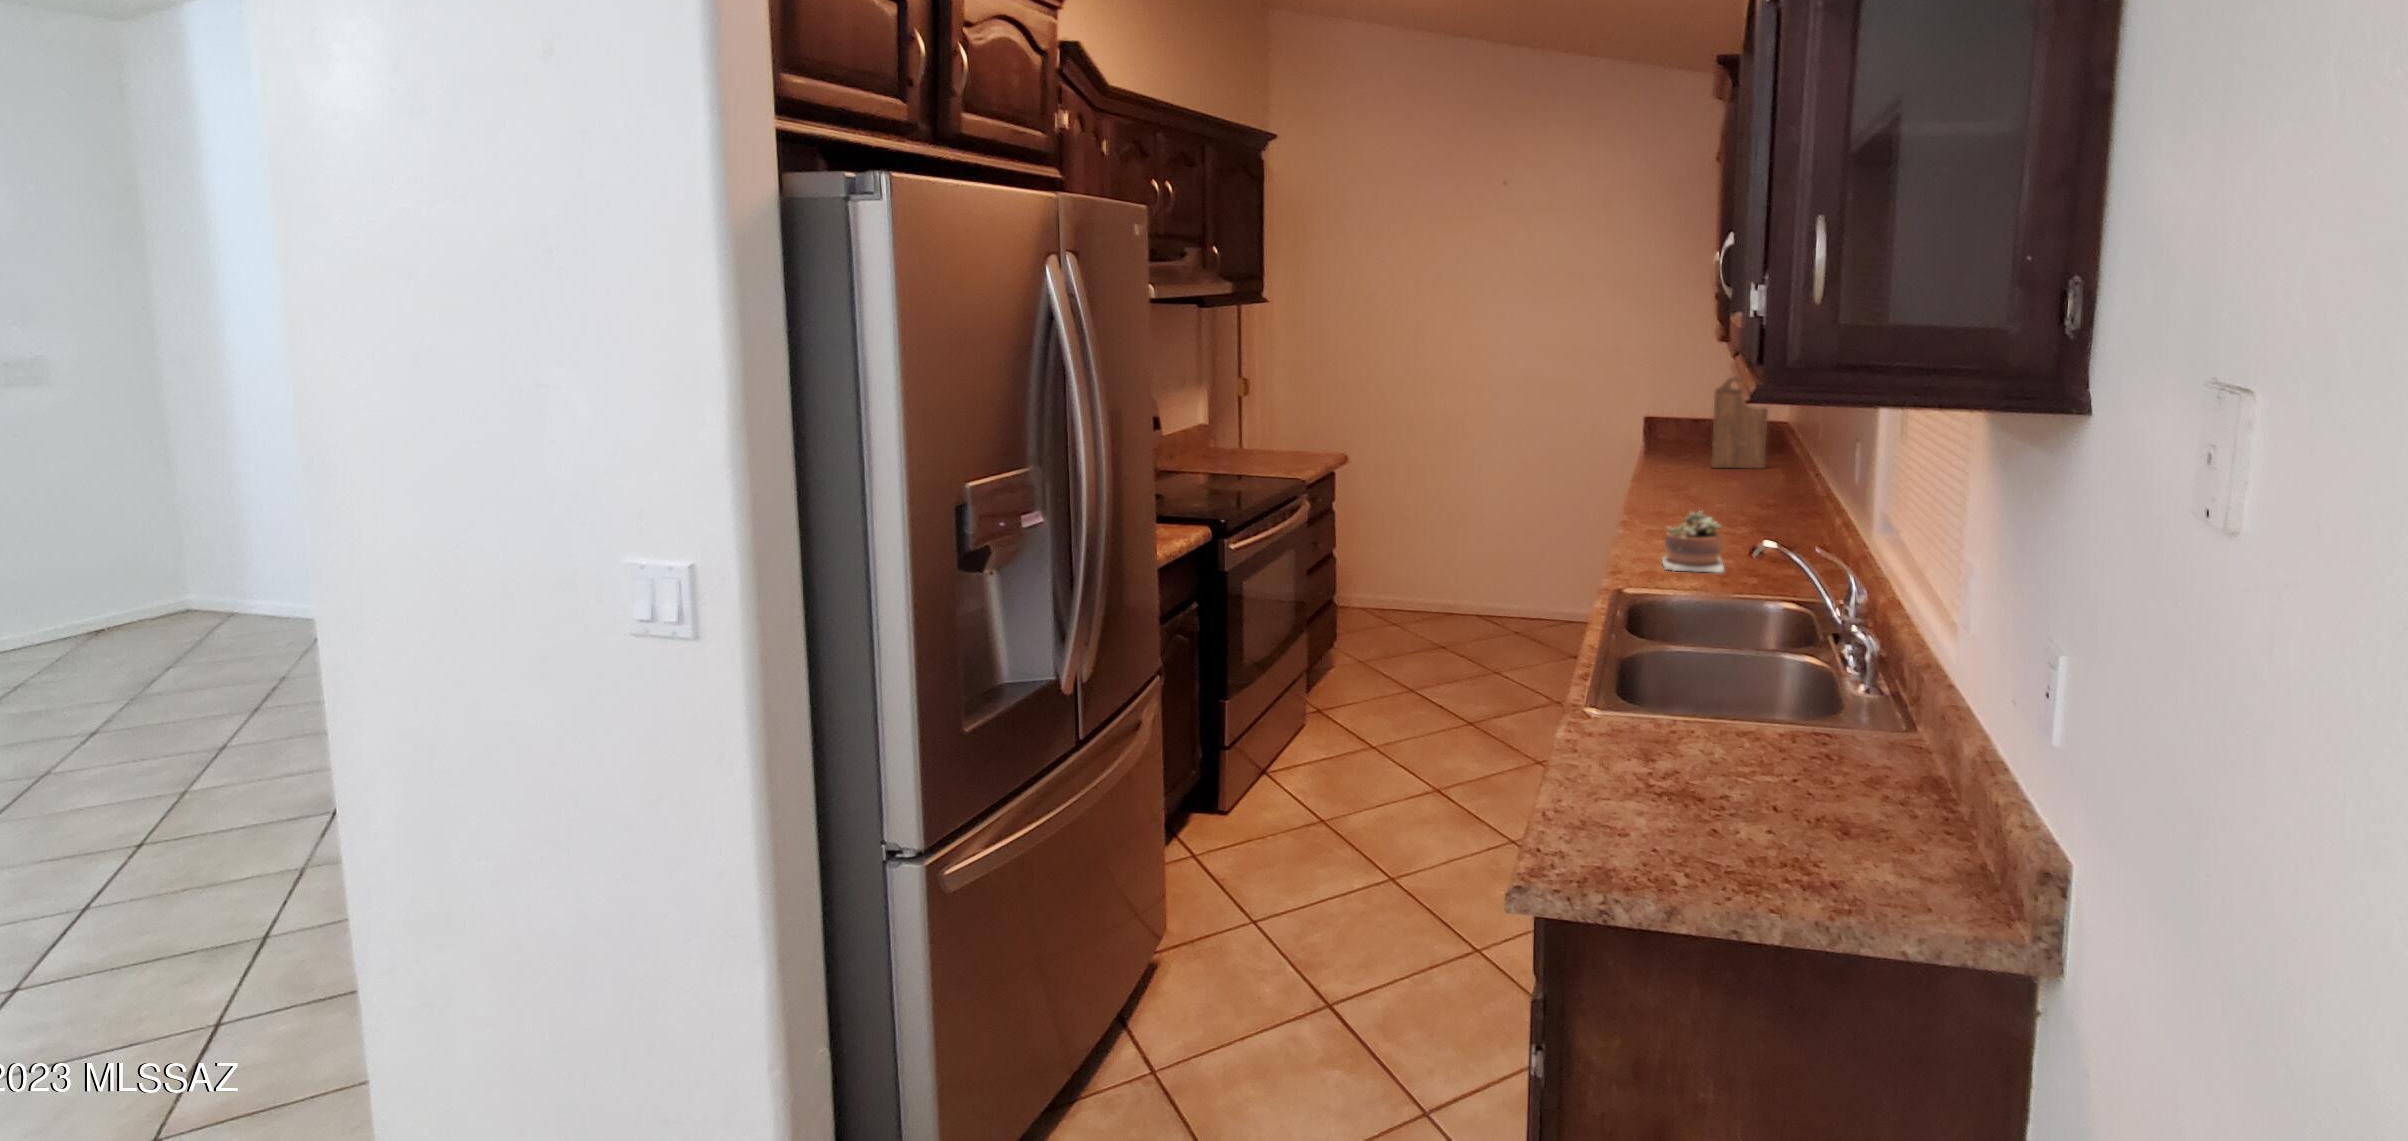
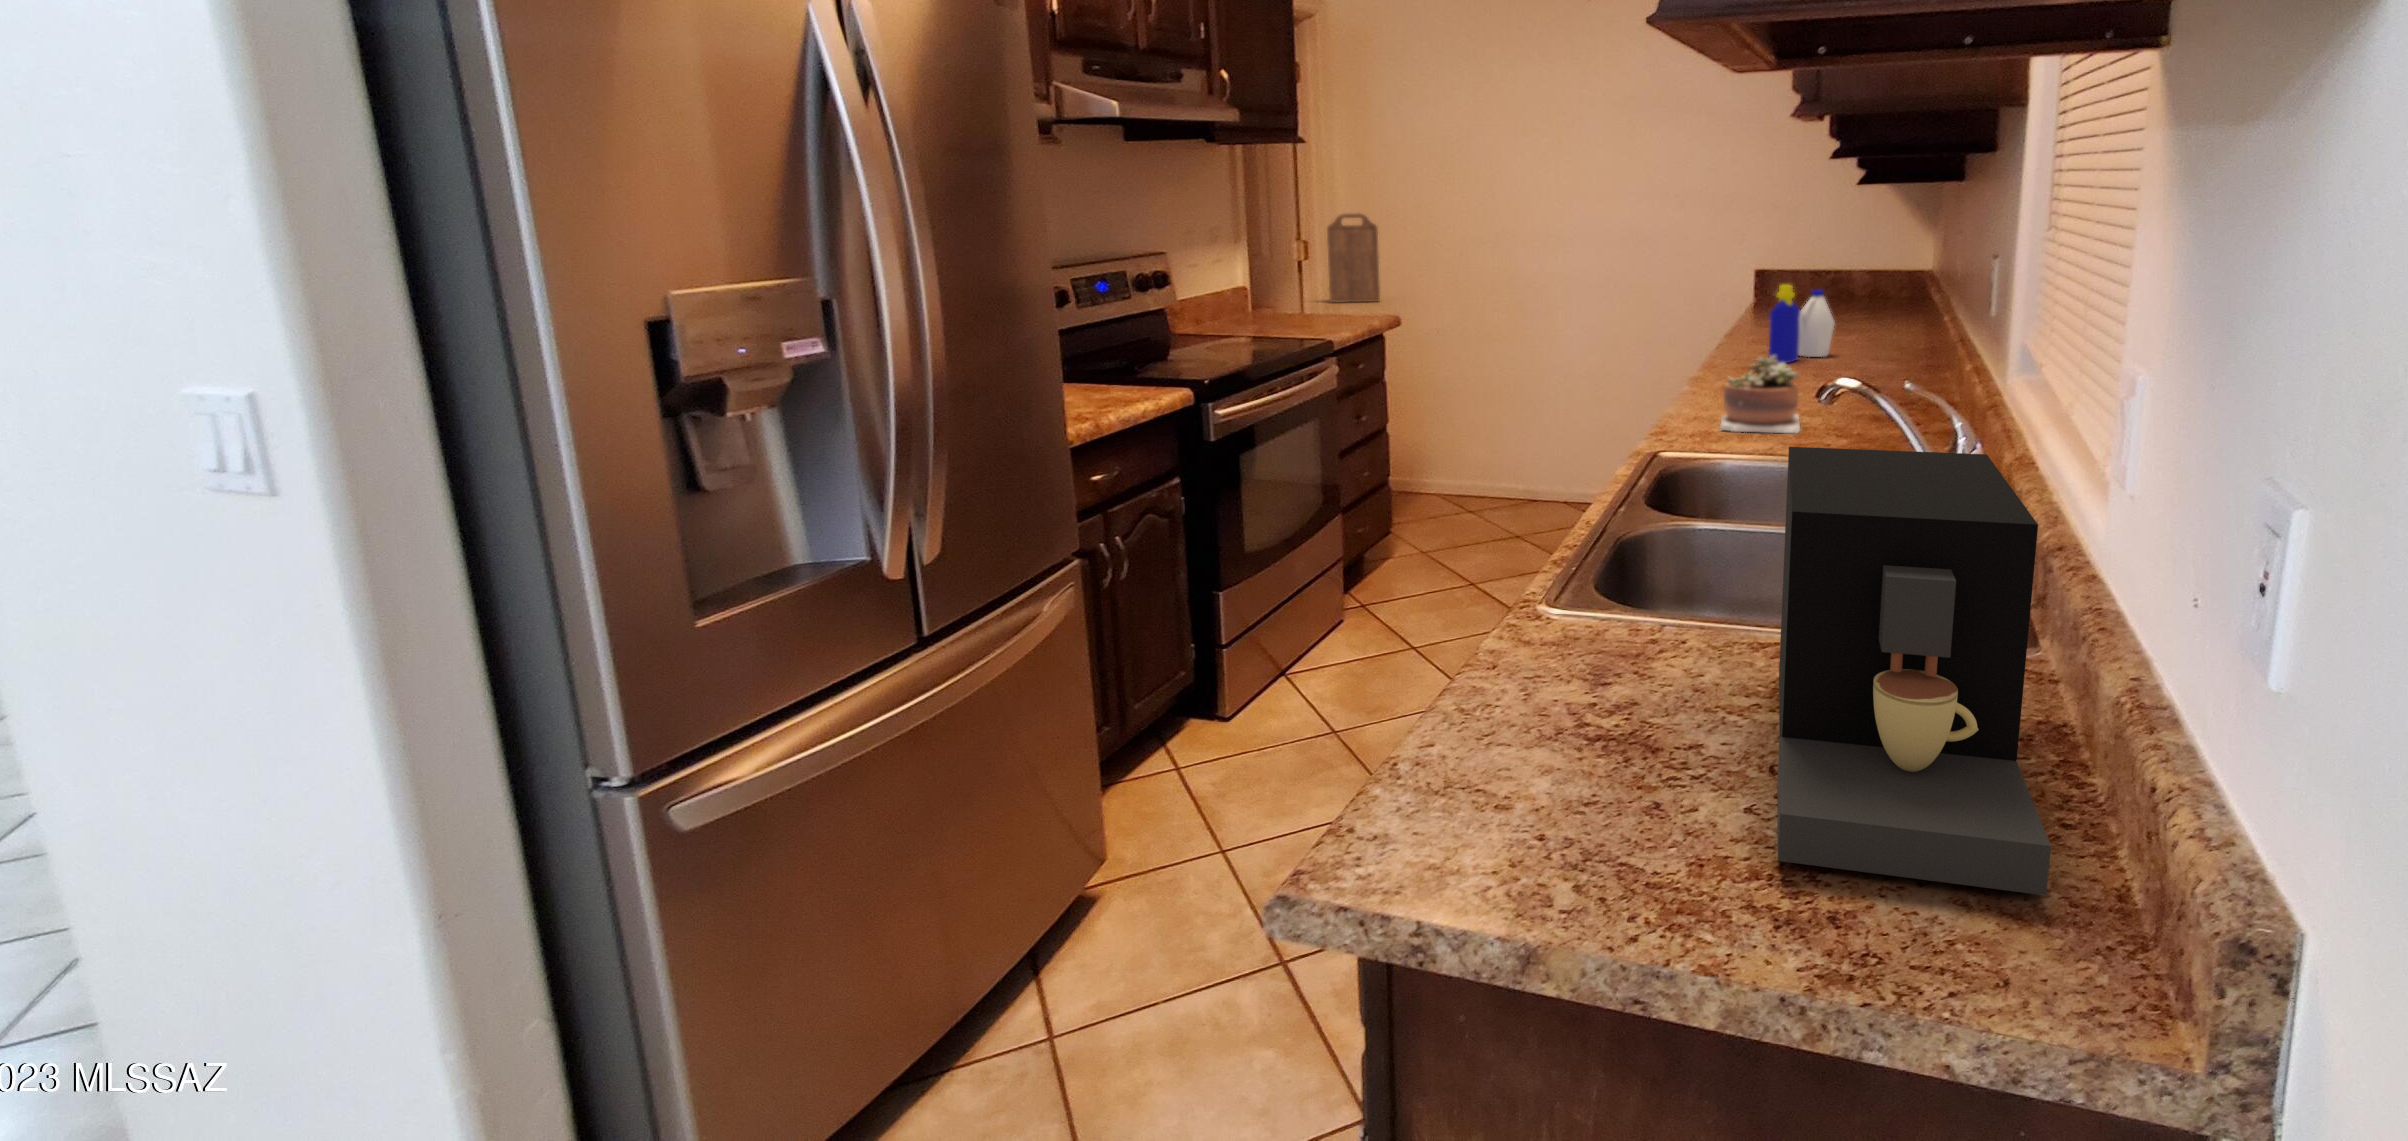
cutting board: present [1711,376,1768,469] -> present [1327,213,1380,302]
bottle: none [1679,442,1730,506] -> present [1769,285,1835,363]
coffee maker: none [1763,605,1945,868] -> present [1778,447,2051,895]

